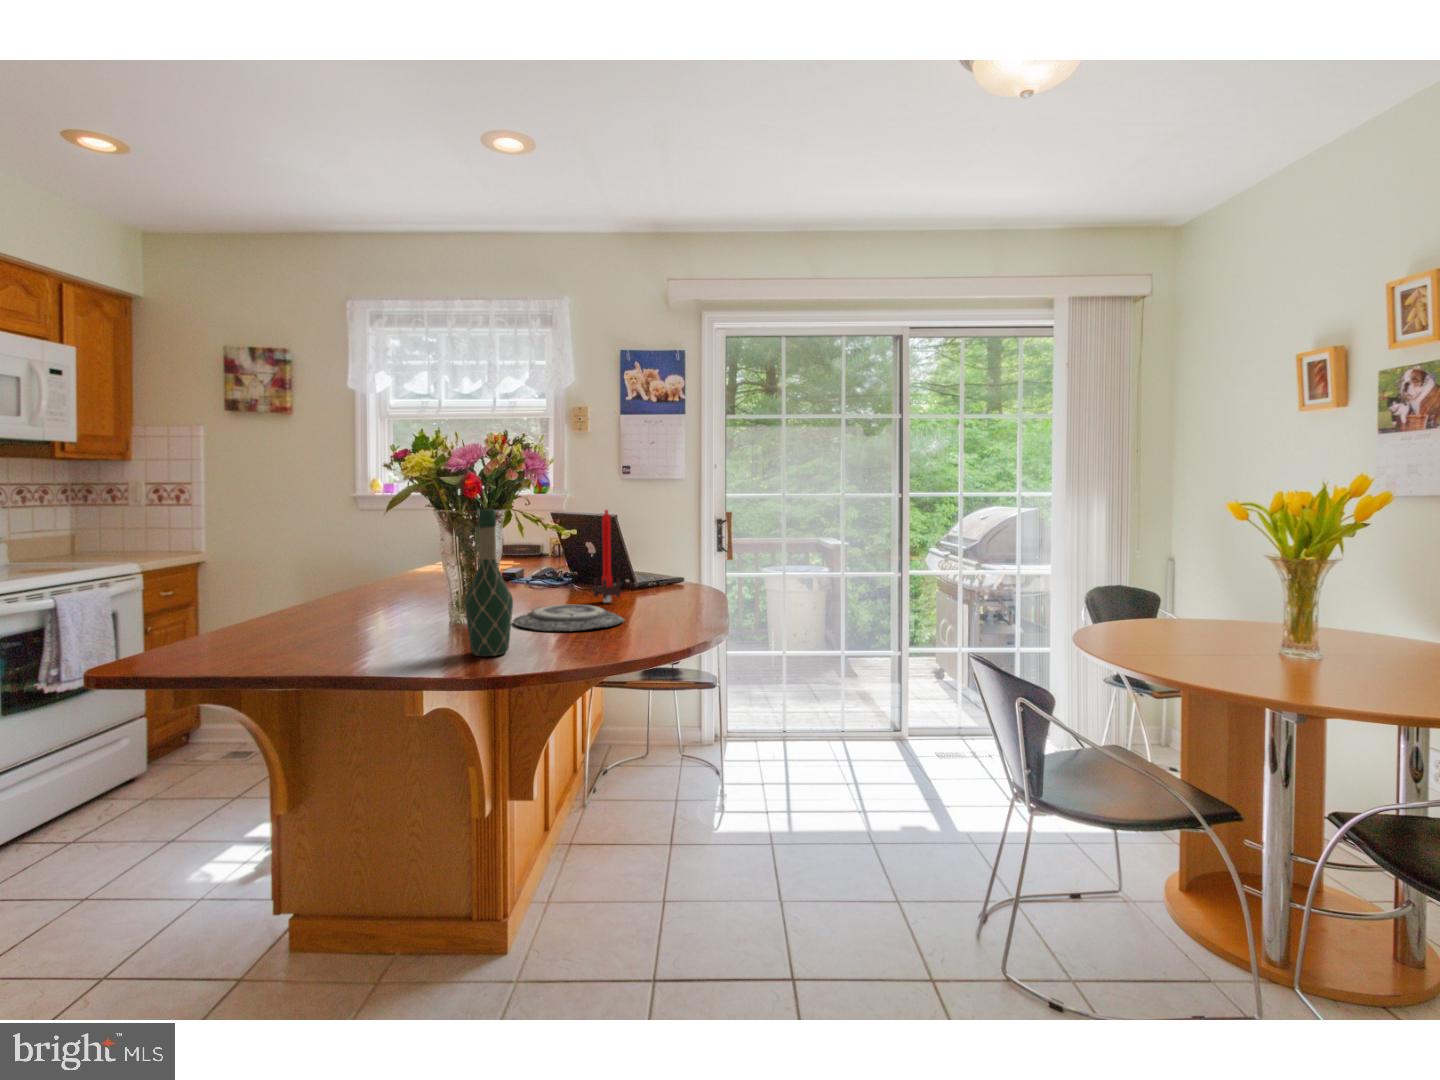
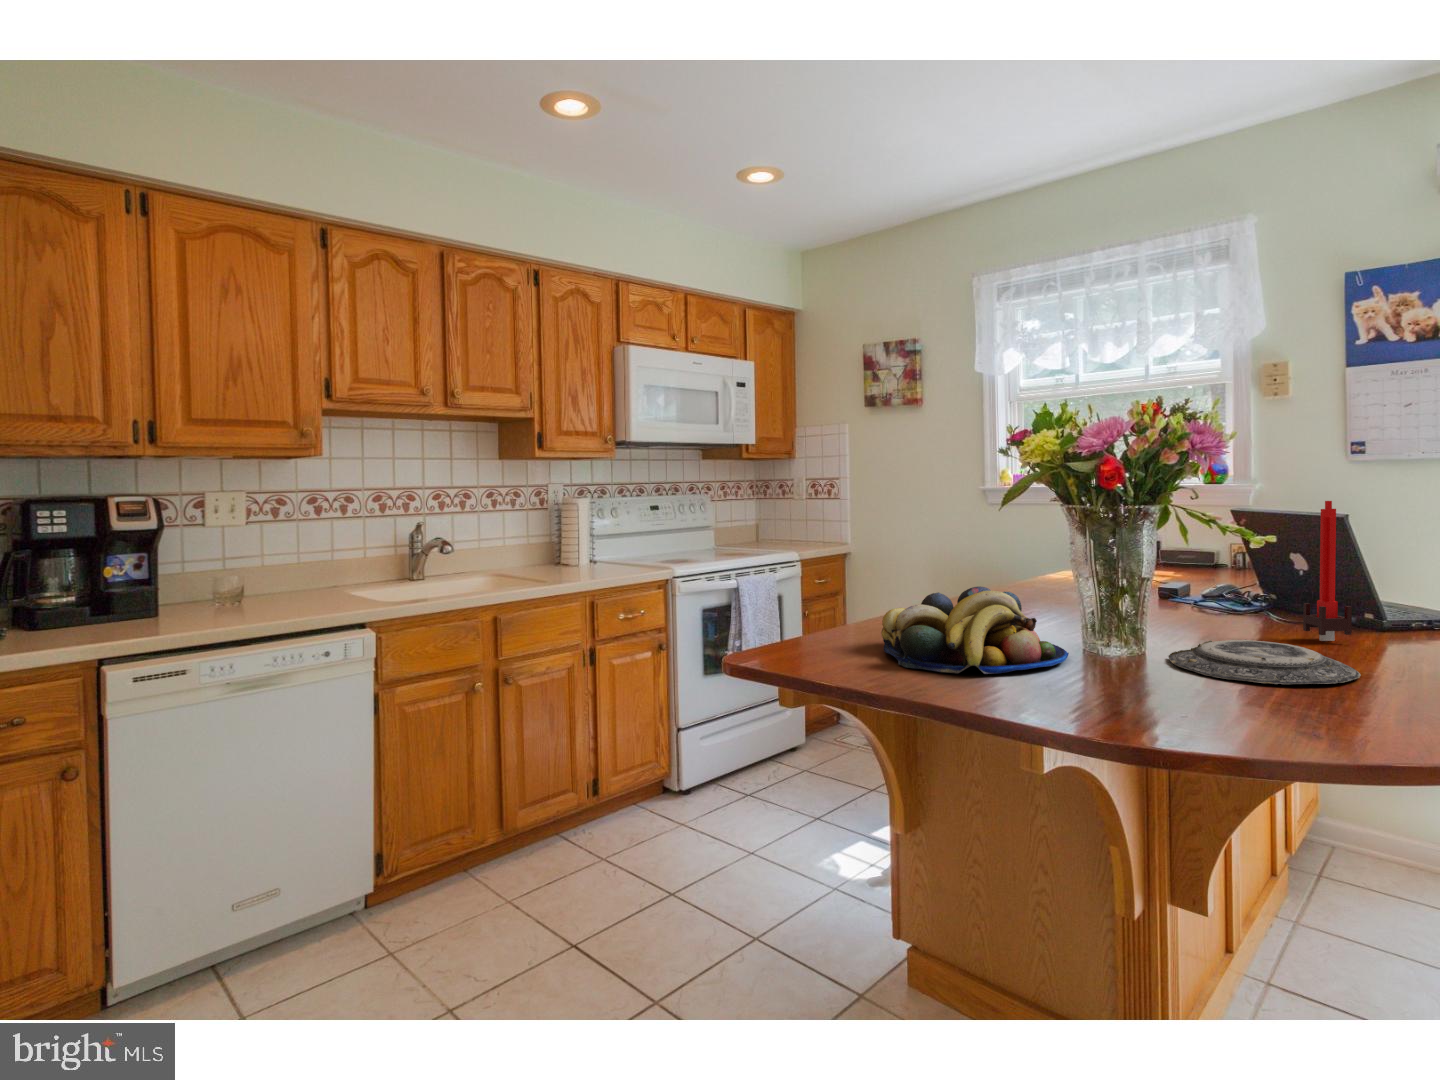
wine bottle: present [465,509,513,656] -> none [1097,507,1167,708]
fruit bowl: none [269,578,441,652] -> present [881,586,1069,674]

